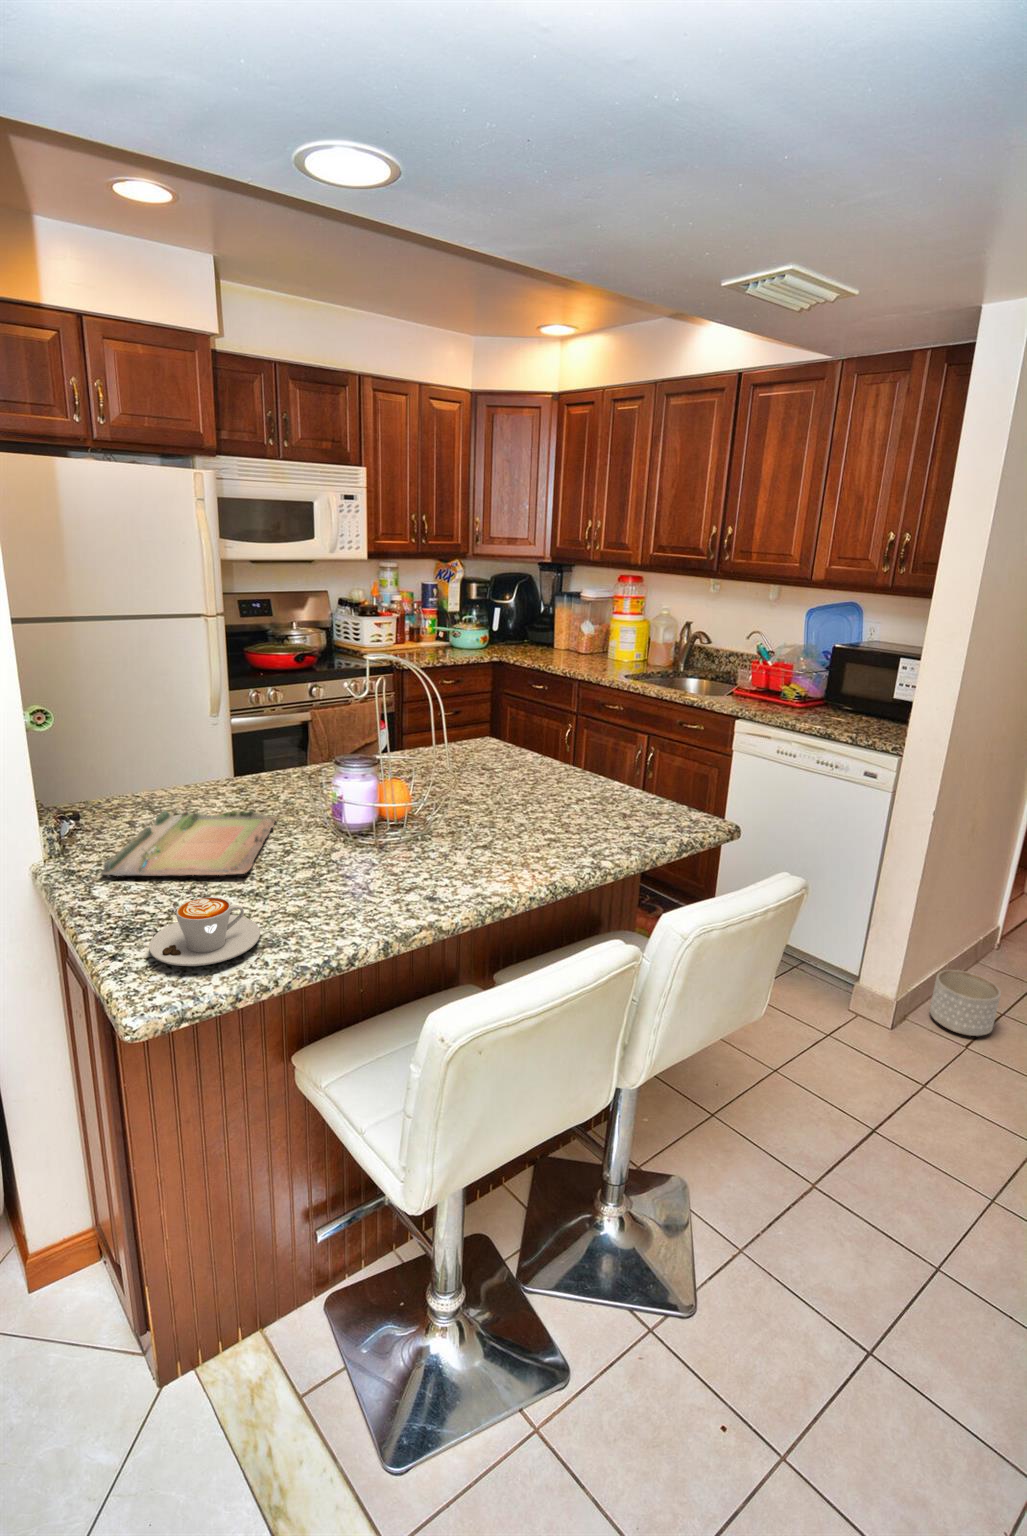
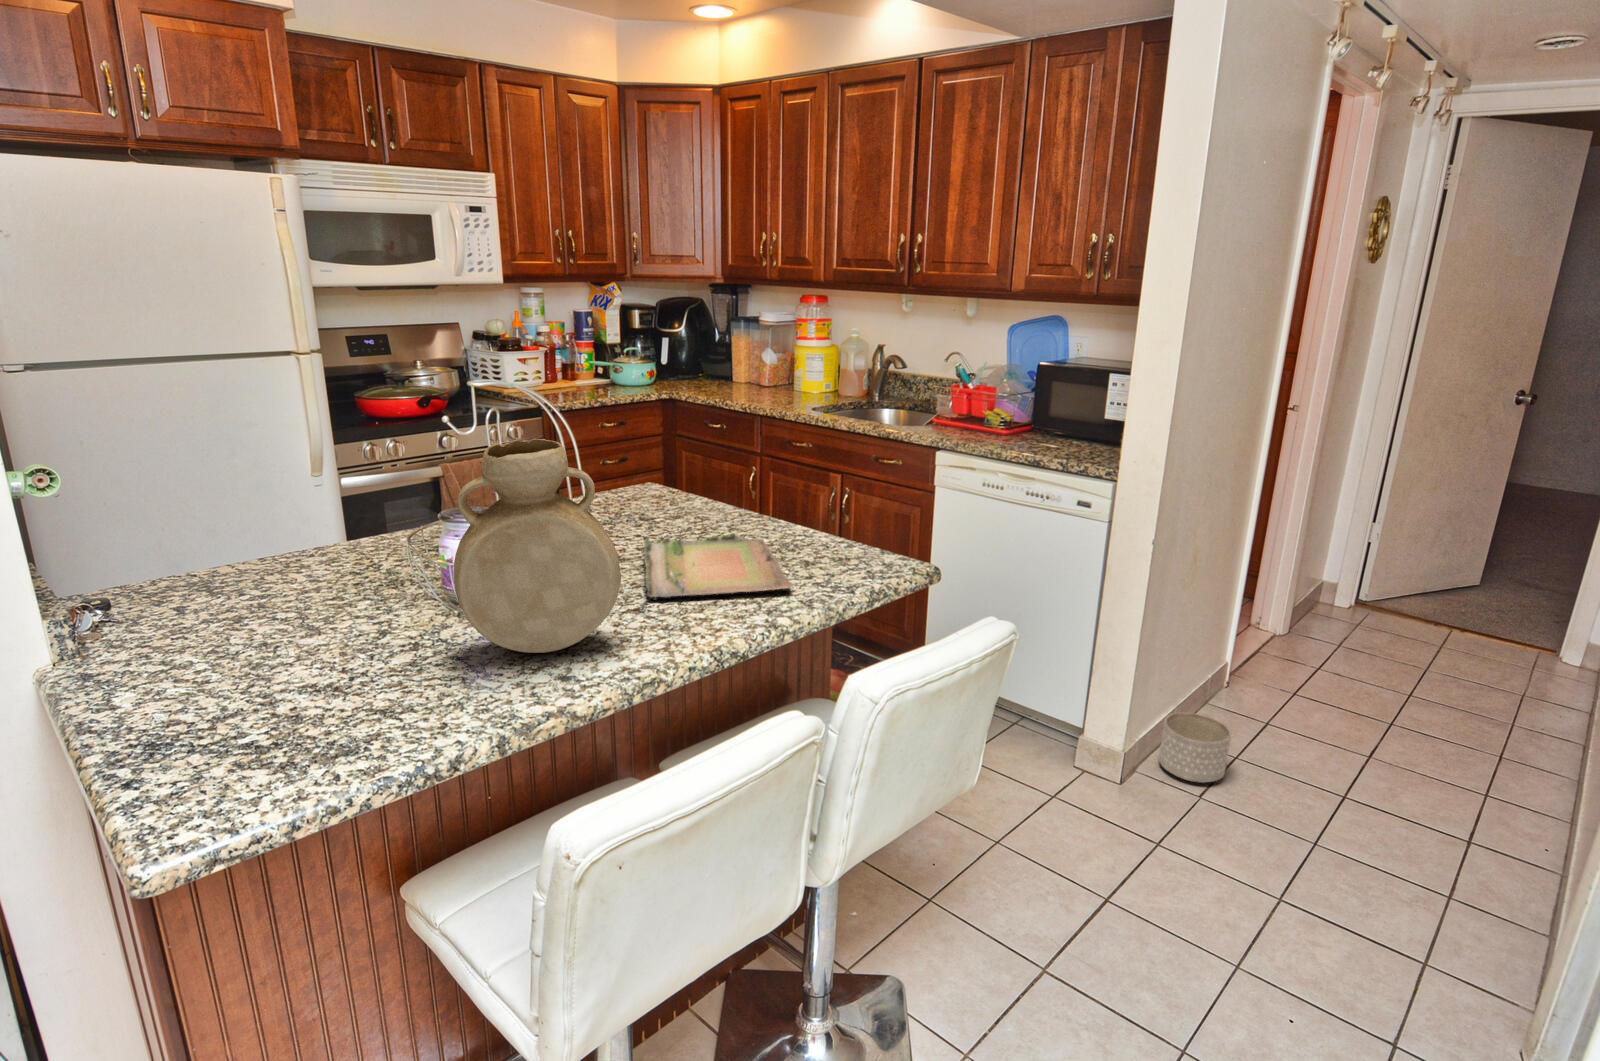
vase: none [348,705,478,878] -> present [453,439,621,653]
tray: present [102,806,277,877] -> present [643,528,792,599]
coffee cup: present [149,897,260,966] -> none [174,696,332,790]

